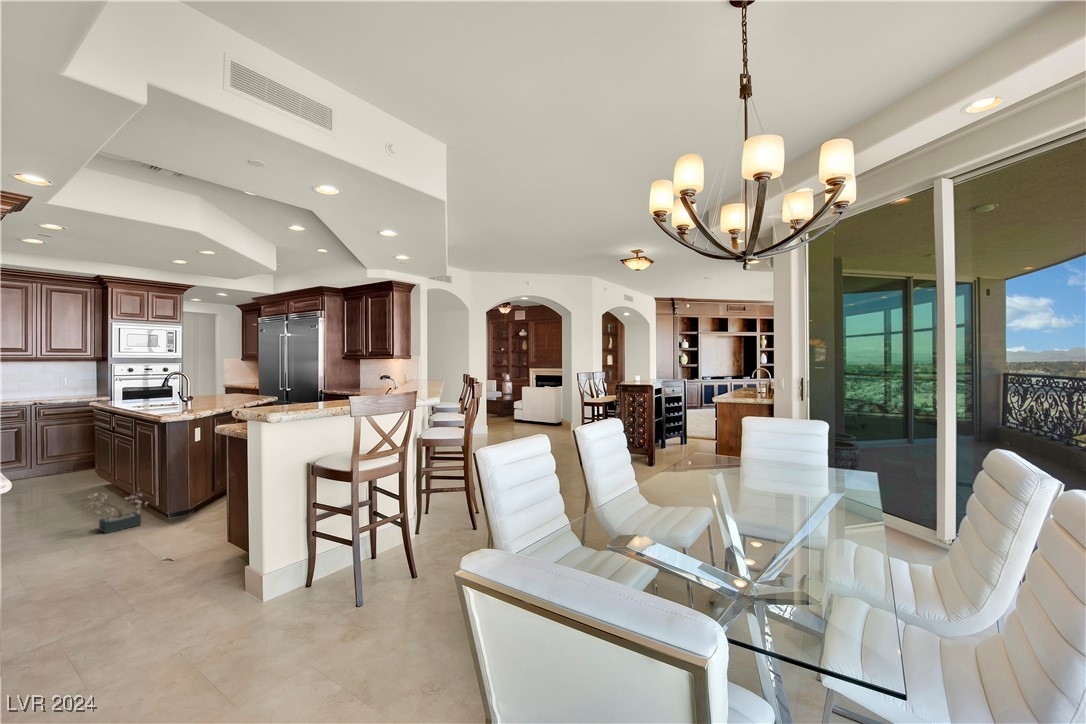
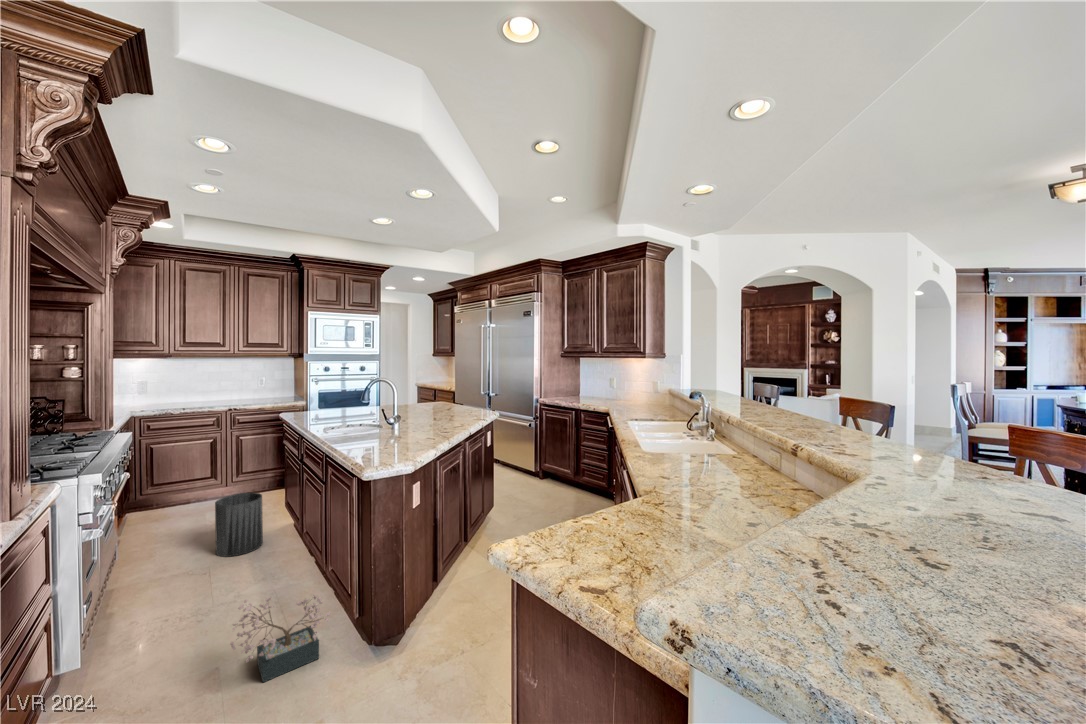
trash can: none [40,459,81,503] -> present [215,493,263,557]

